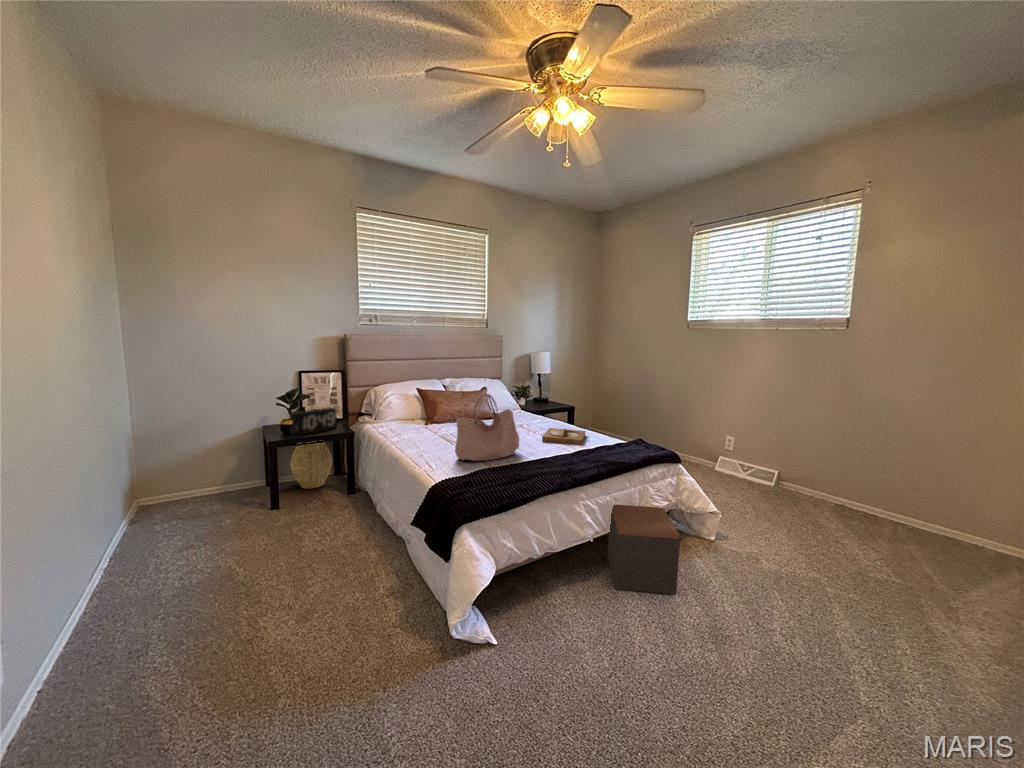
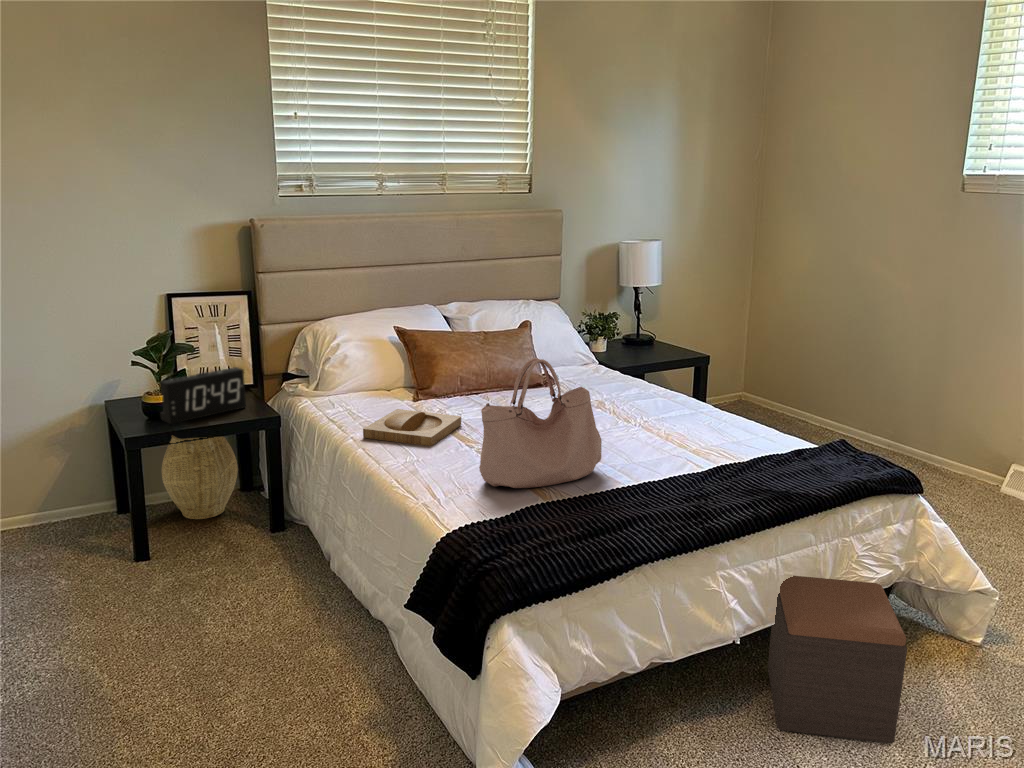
tray: present [542,428,585,445] -> present [363,409,461,446]

